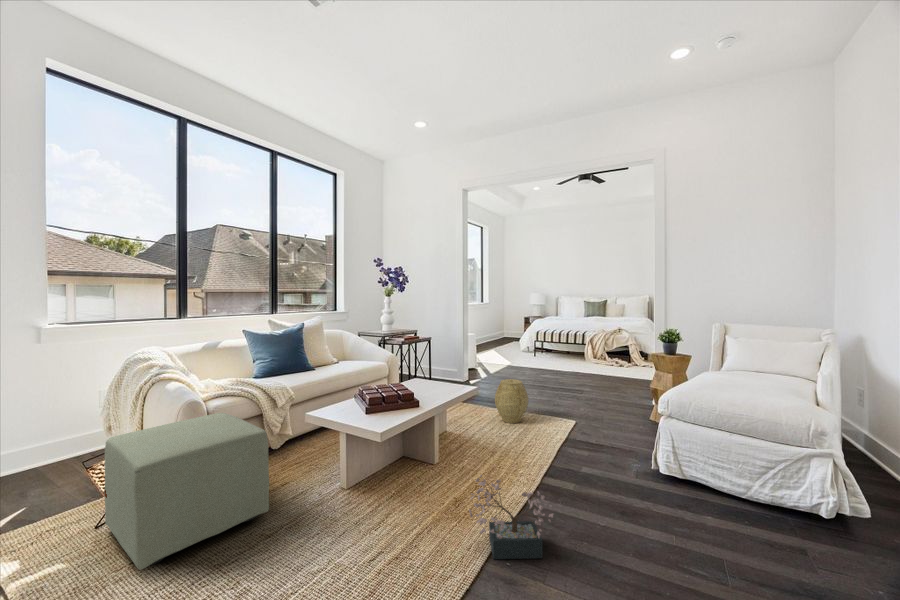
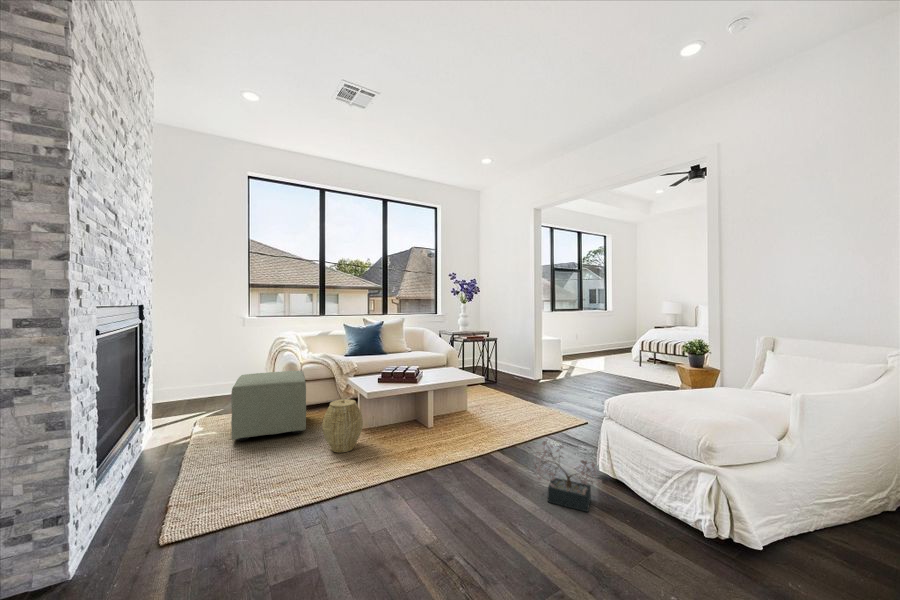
woven basket: present [495,379,528,423] -> present [322,399,363,452]
decorative plant: present [469,475,553,559] -> present [534,440,602,512]

